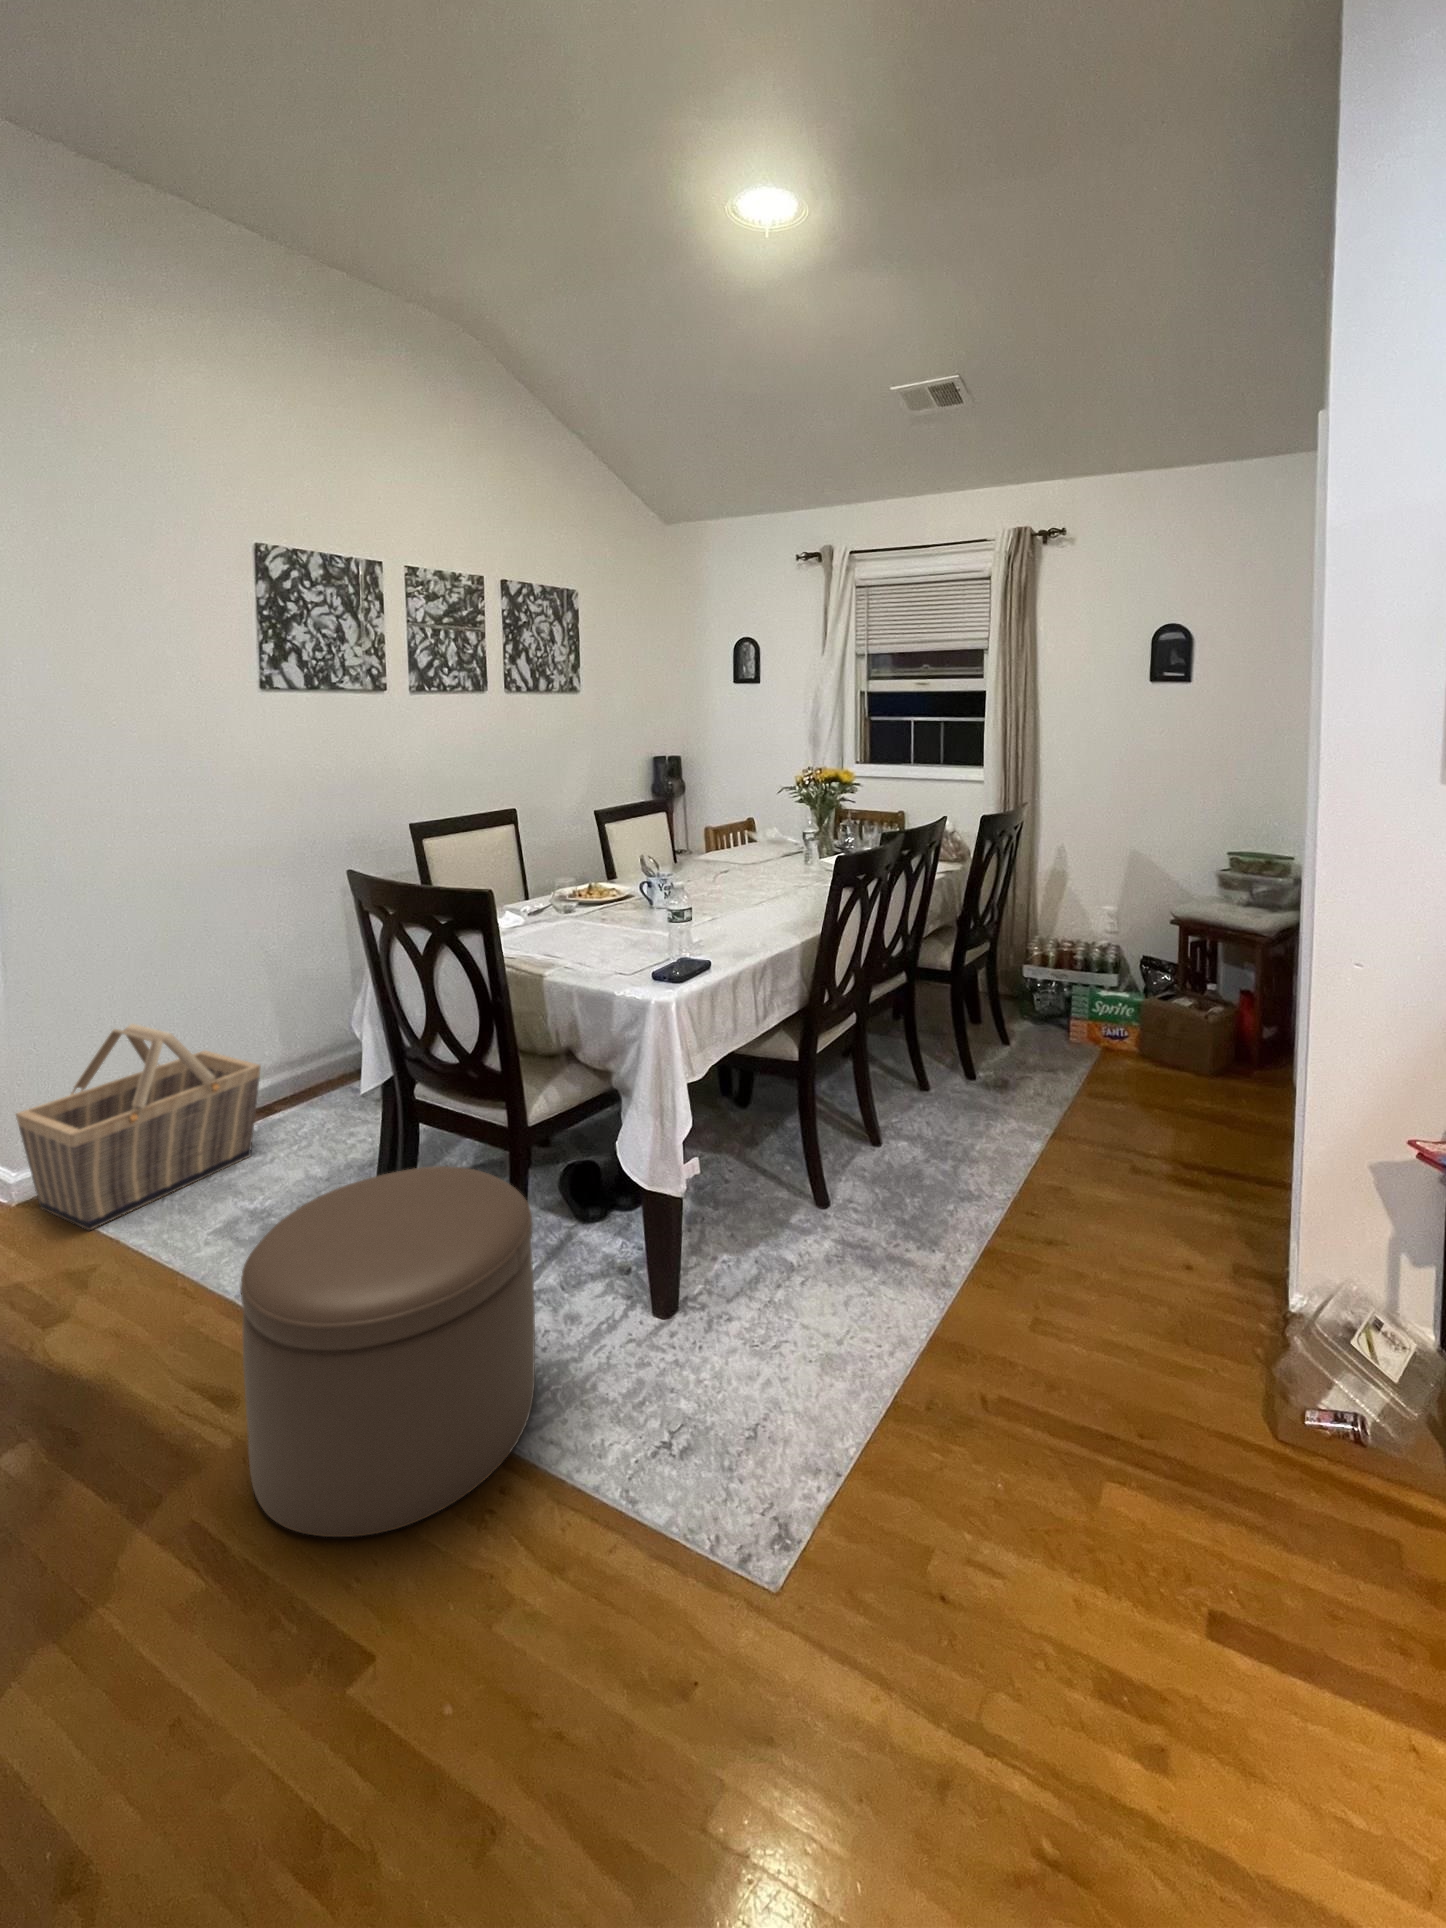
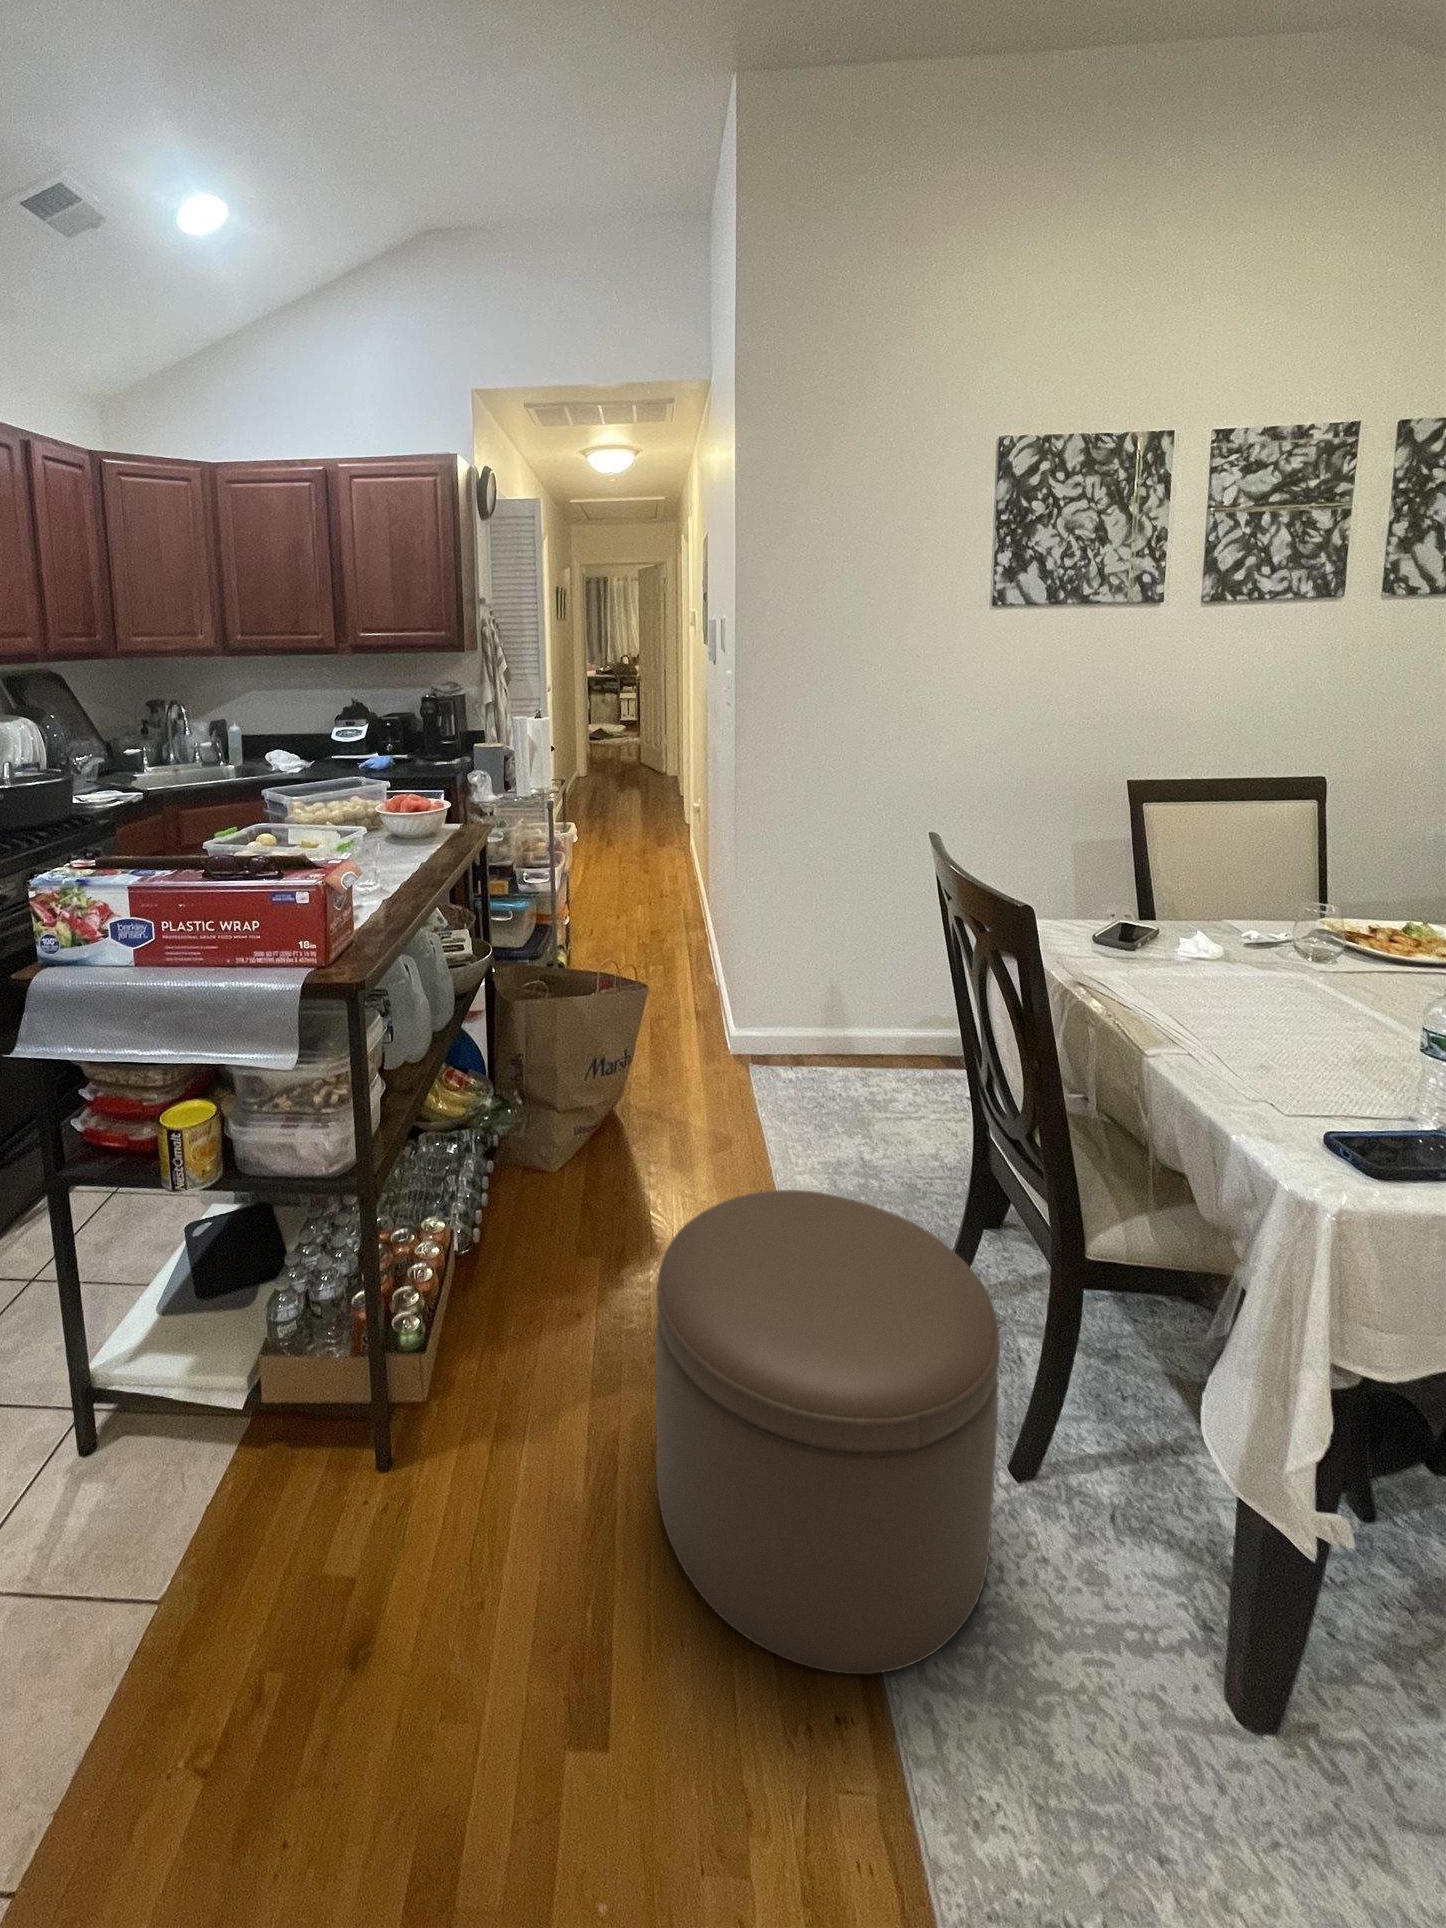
basket: present [16,1024,261,1230] -> none [731,935,921,1108]

